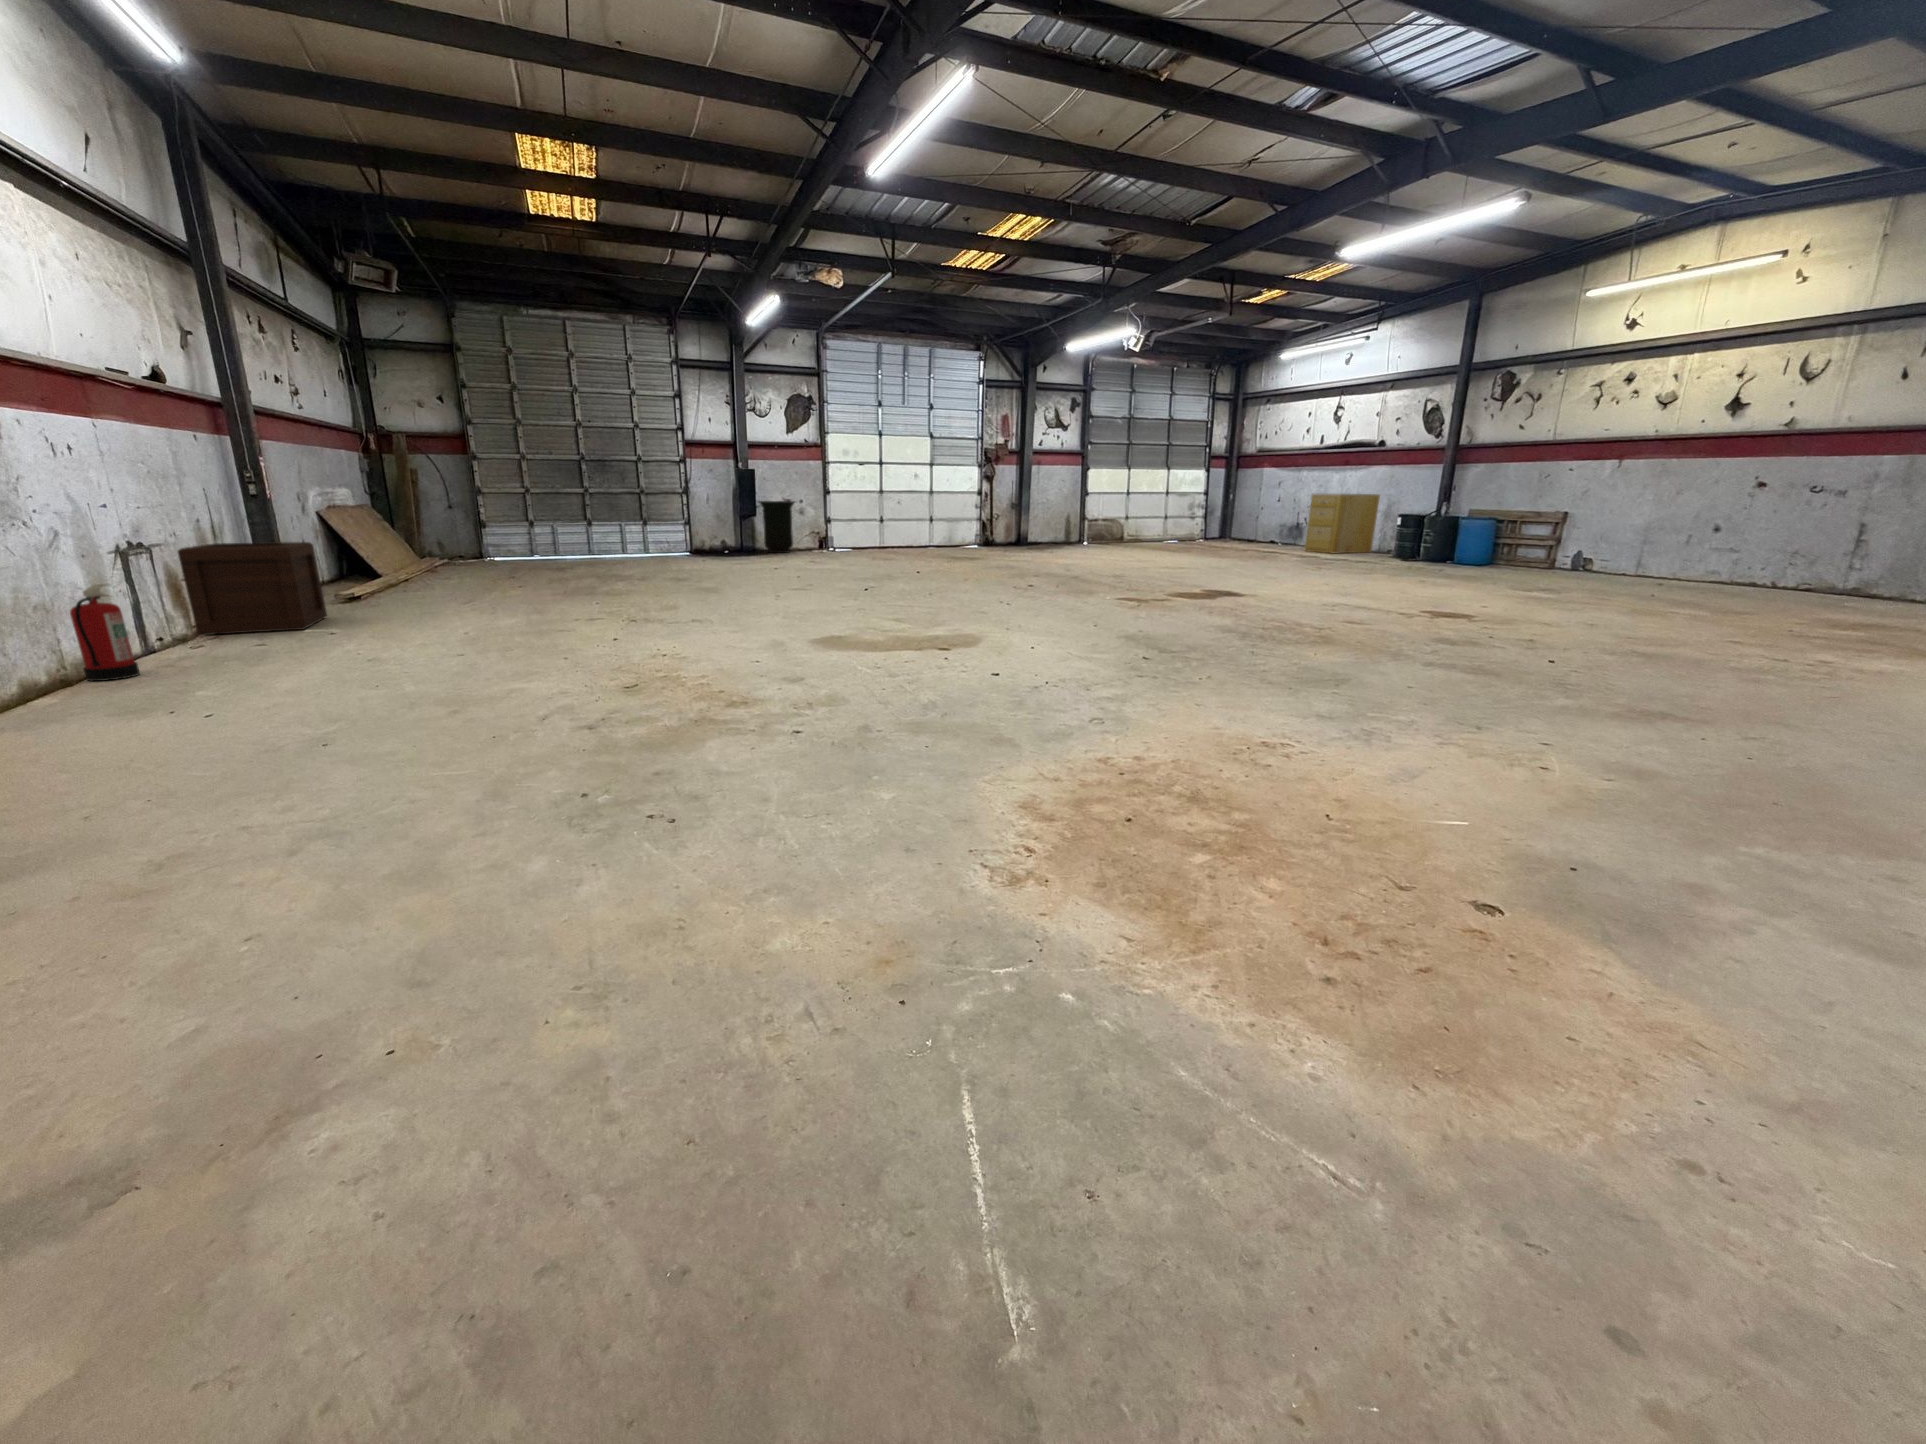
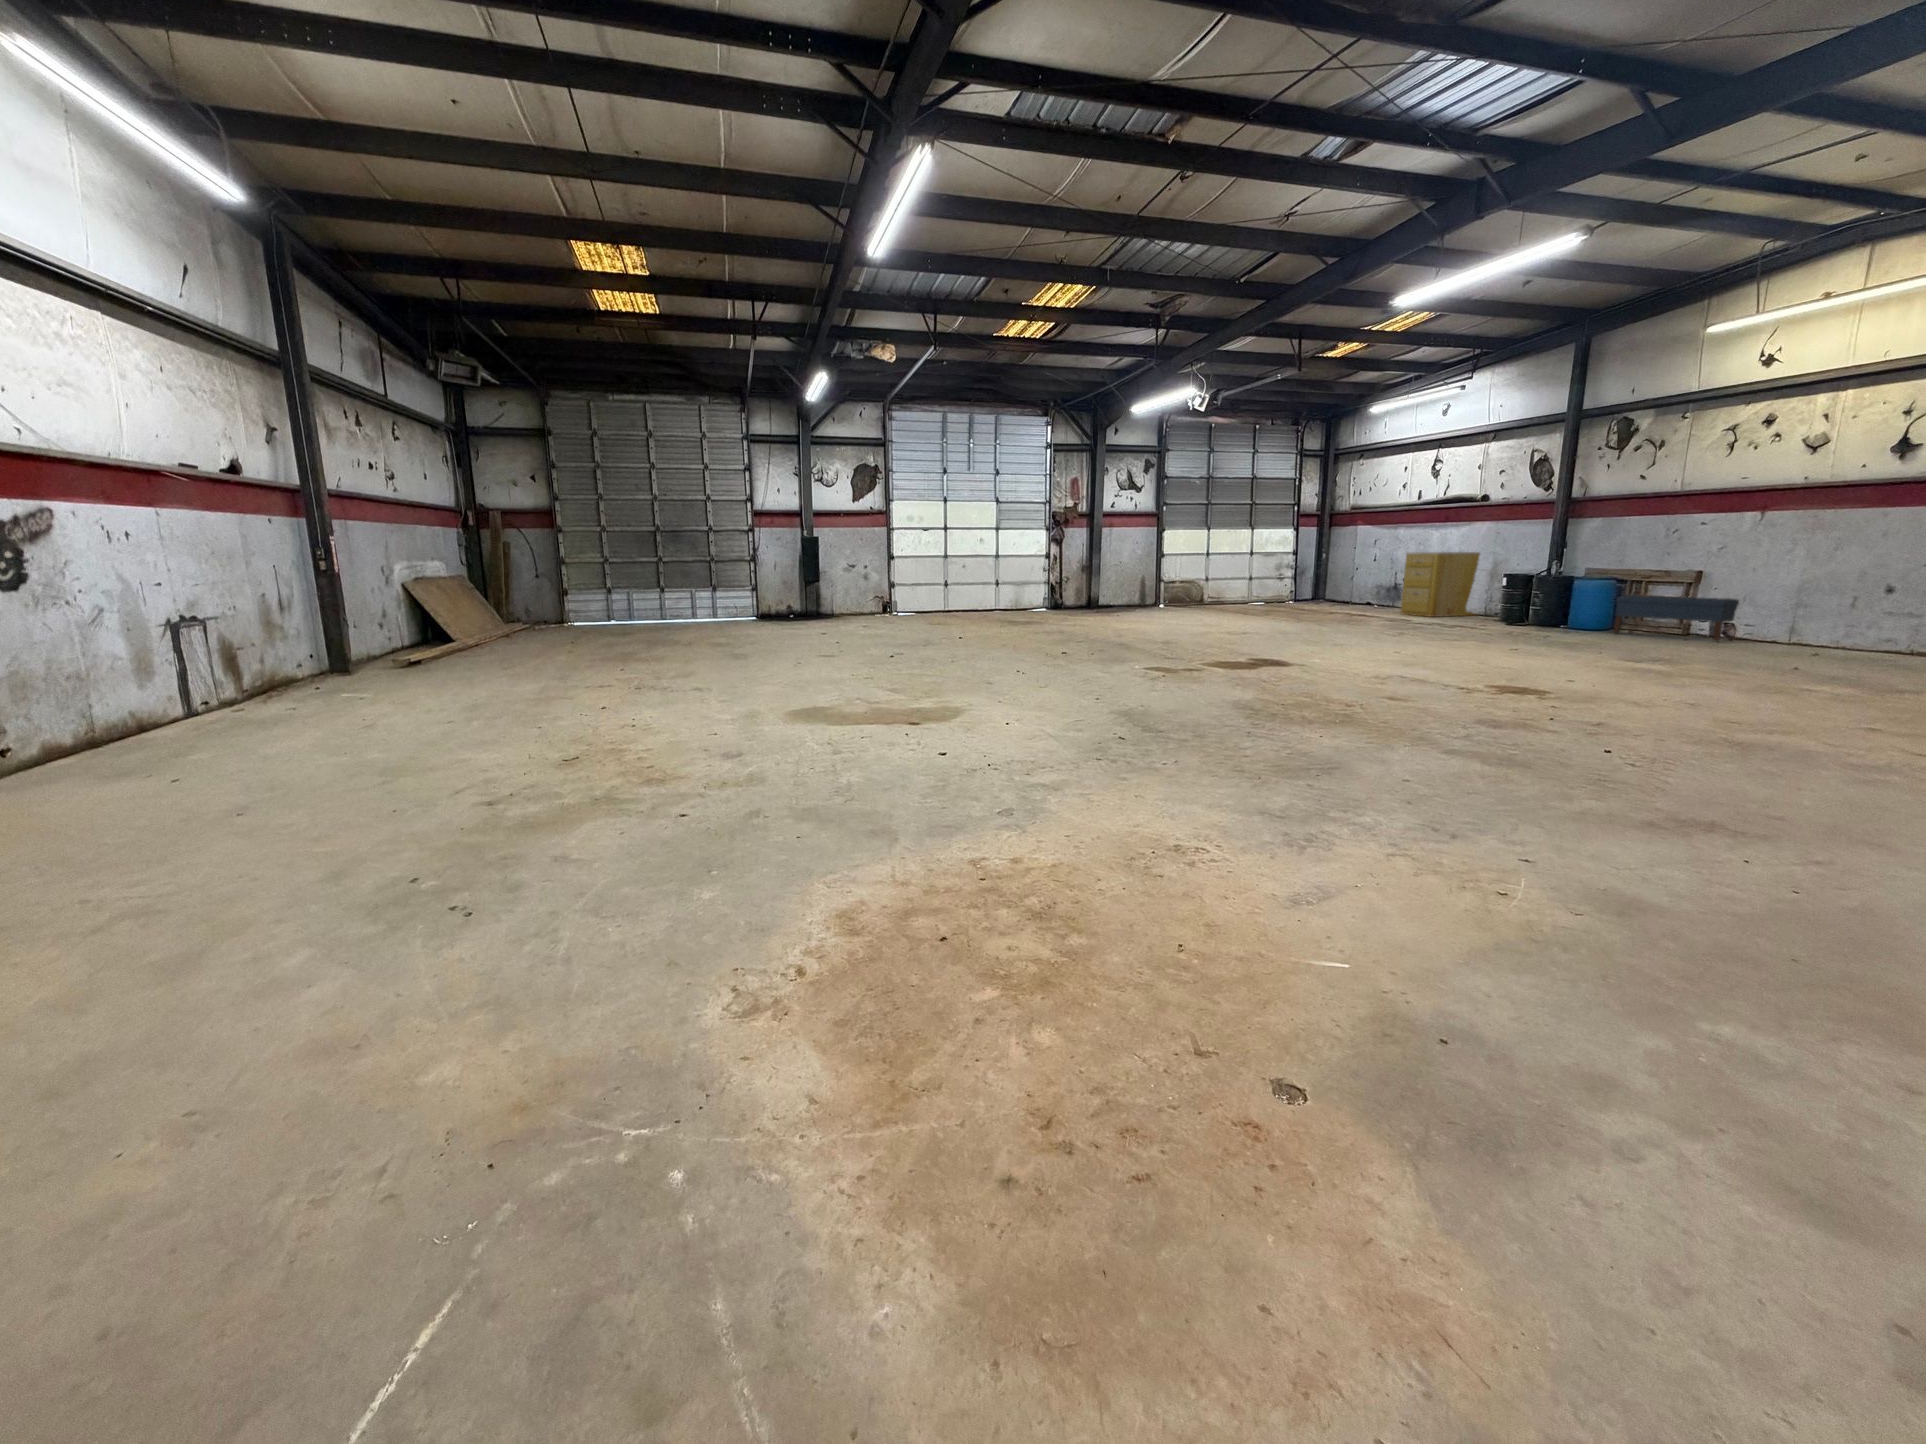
trash can: present [759,501,795,553] -> none [816,567,857,618]
bench: none [1491,534,1597,575] -> present [1614,595,1739,642]
wooden crate: present [178,542,327,635] -> none [236,612,372,696]
fire extinguisher: present [70,584,140,681] -> none [110,651,168,739]

